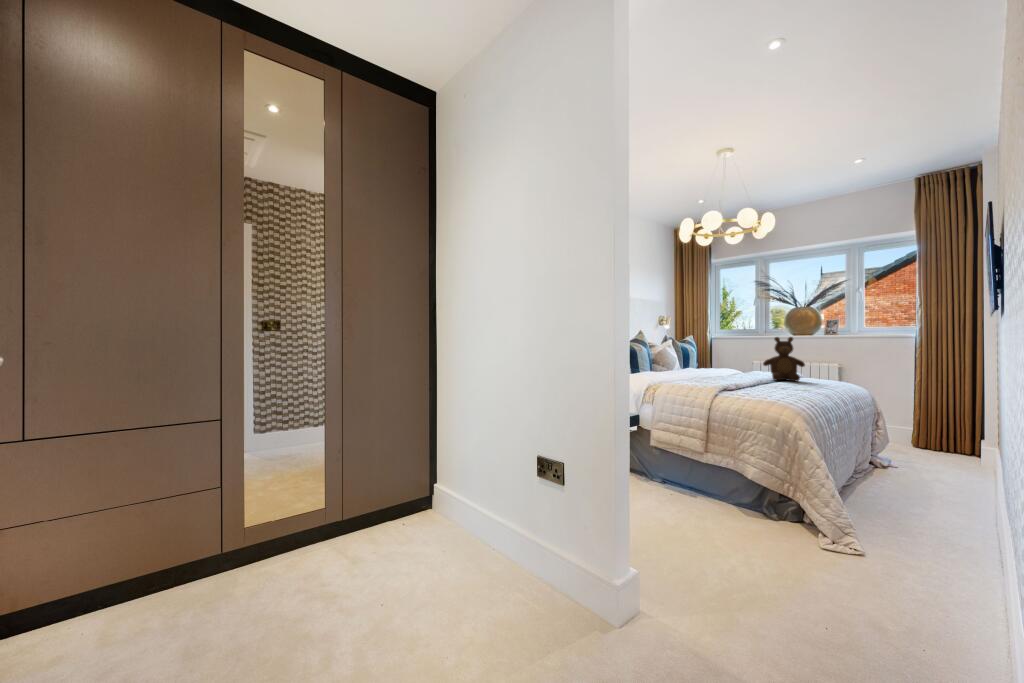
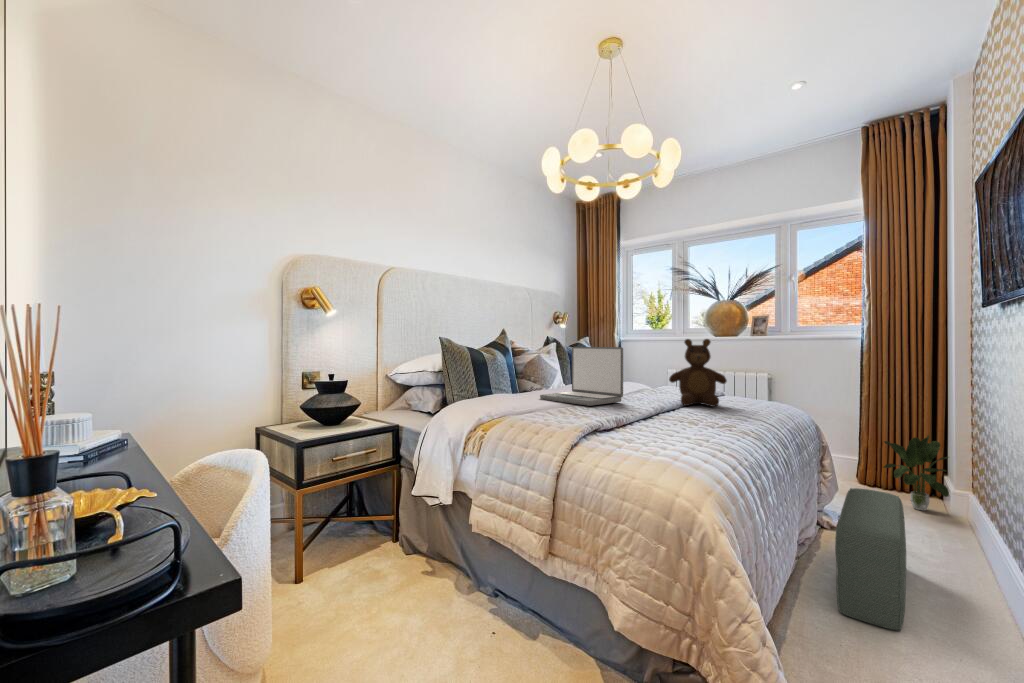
laptop: none [673,342,732,379] -> present [540,347,623,406]
potted plant: none [928,406,981,461] -> present [884,435,949,511]
pouf: none [877,434,930,506] -> present [835,488,906,630]

